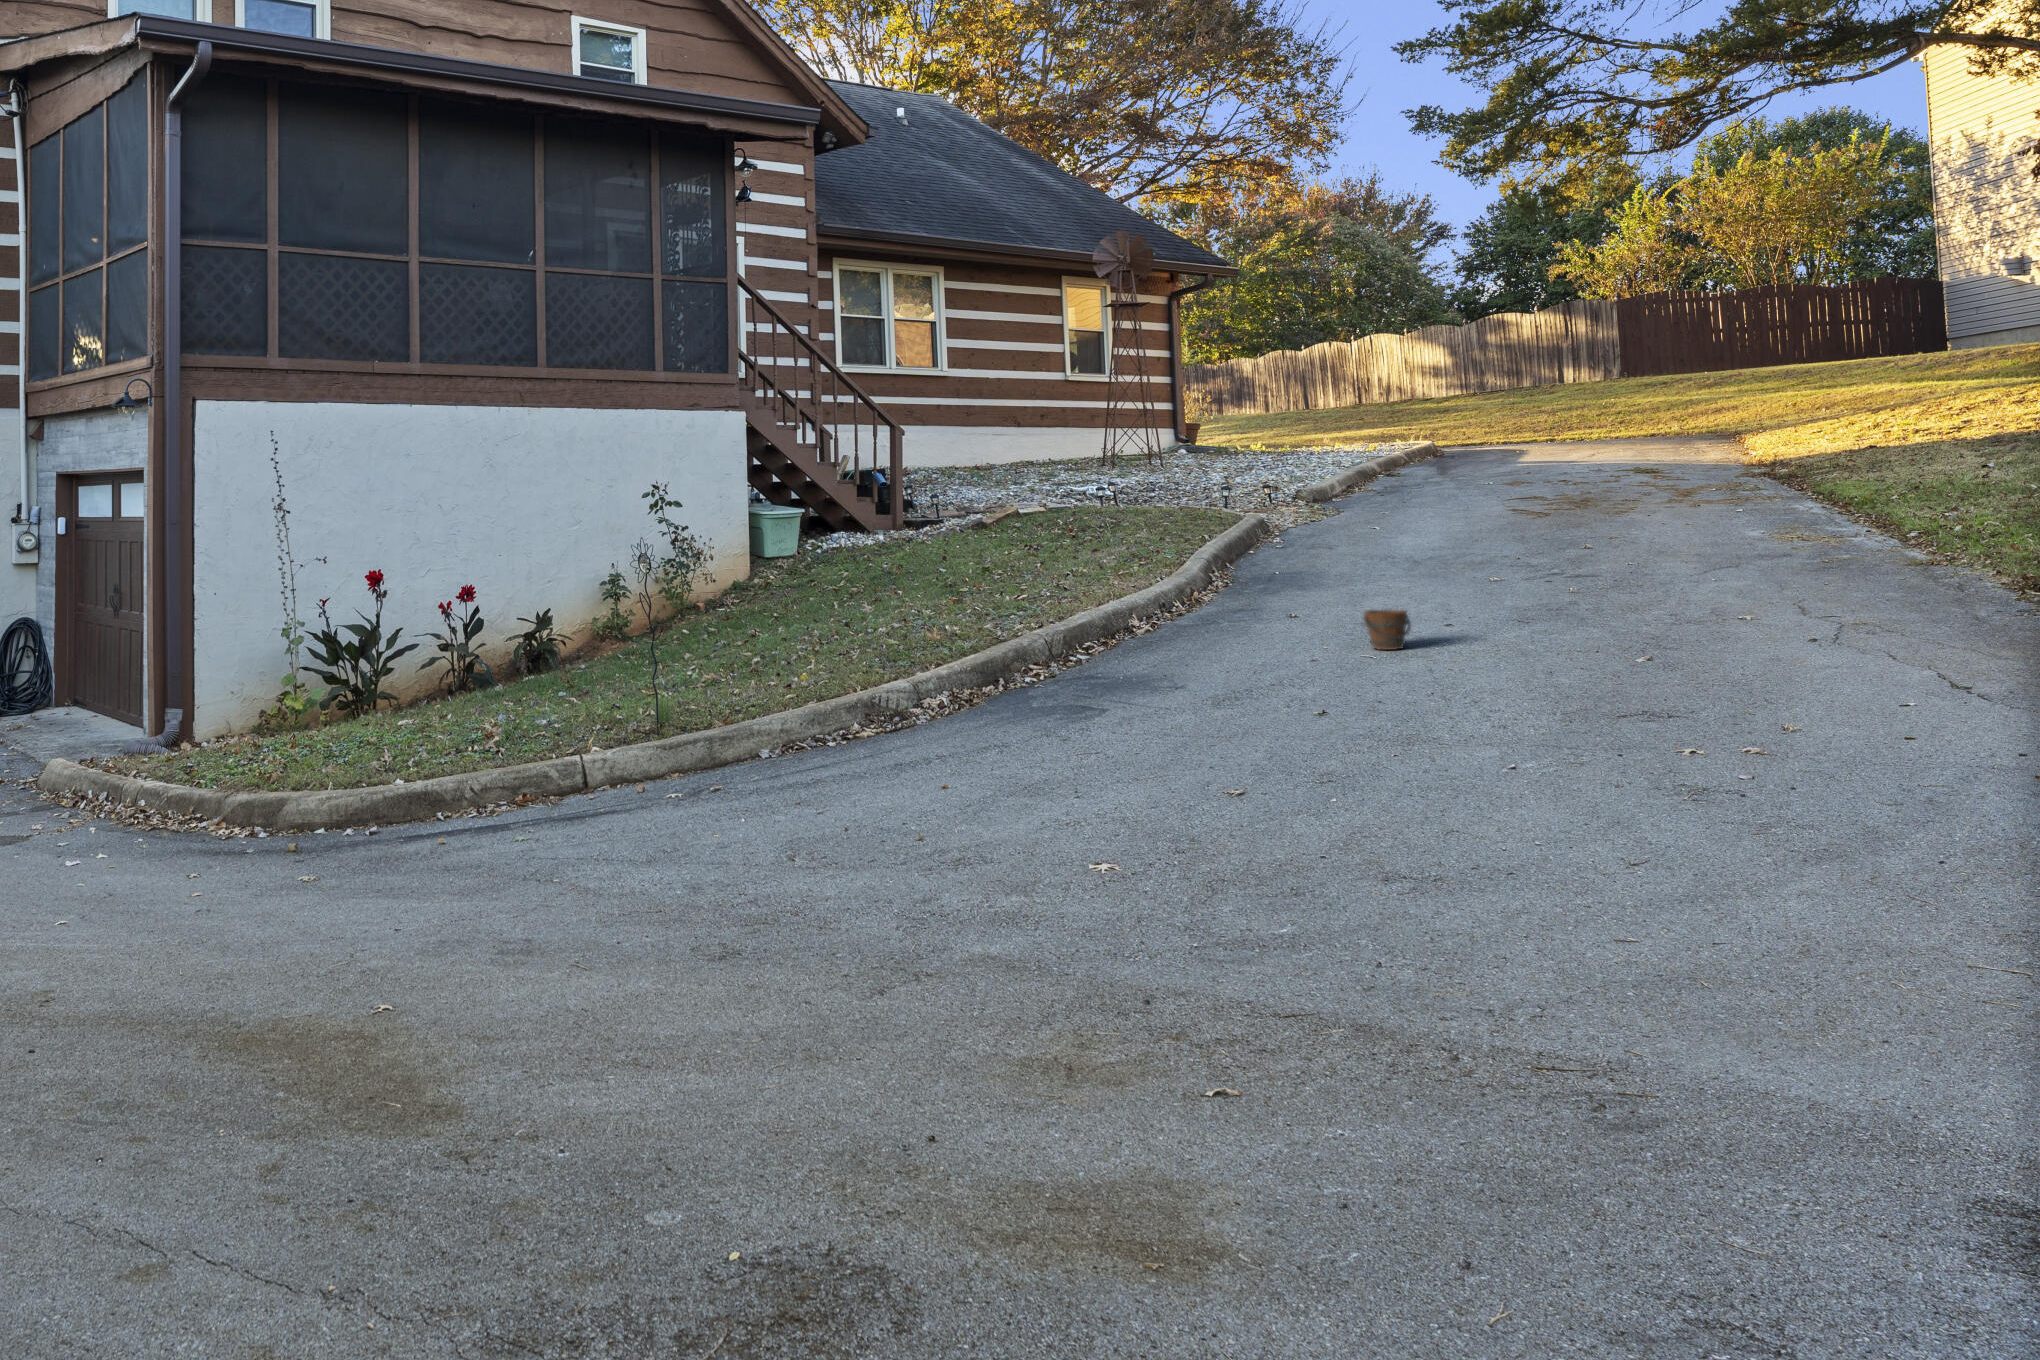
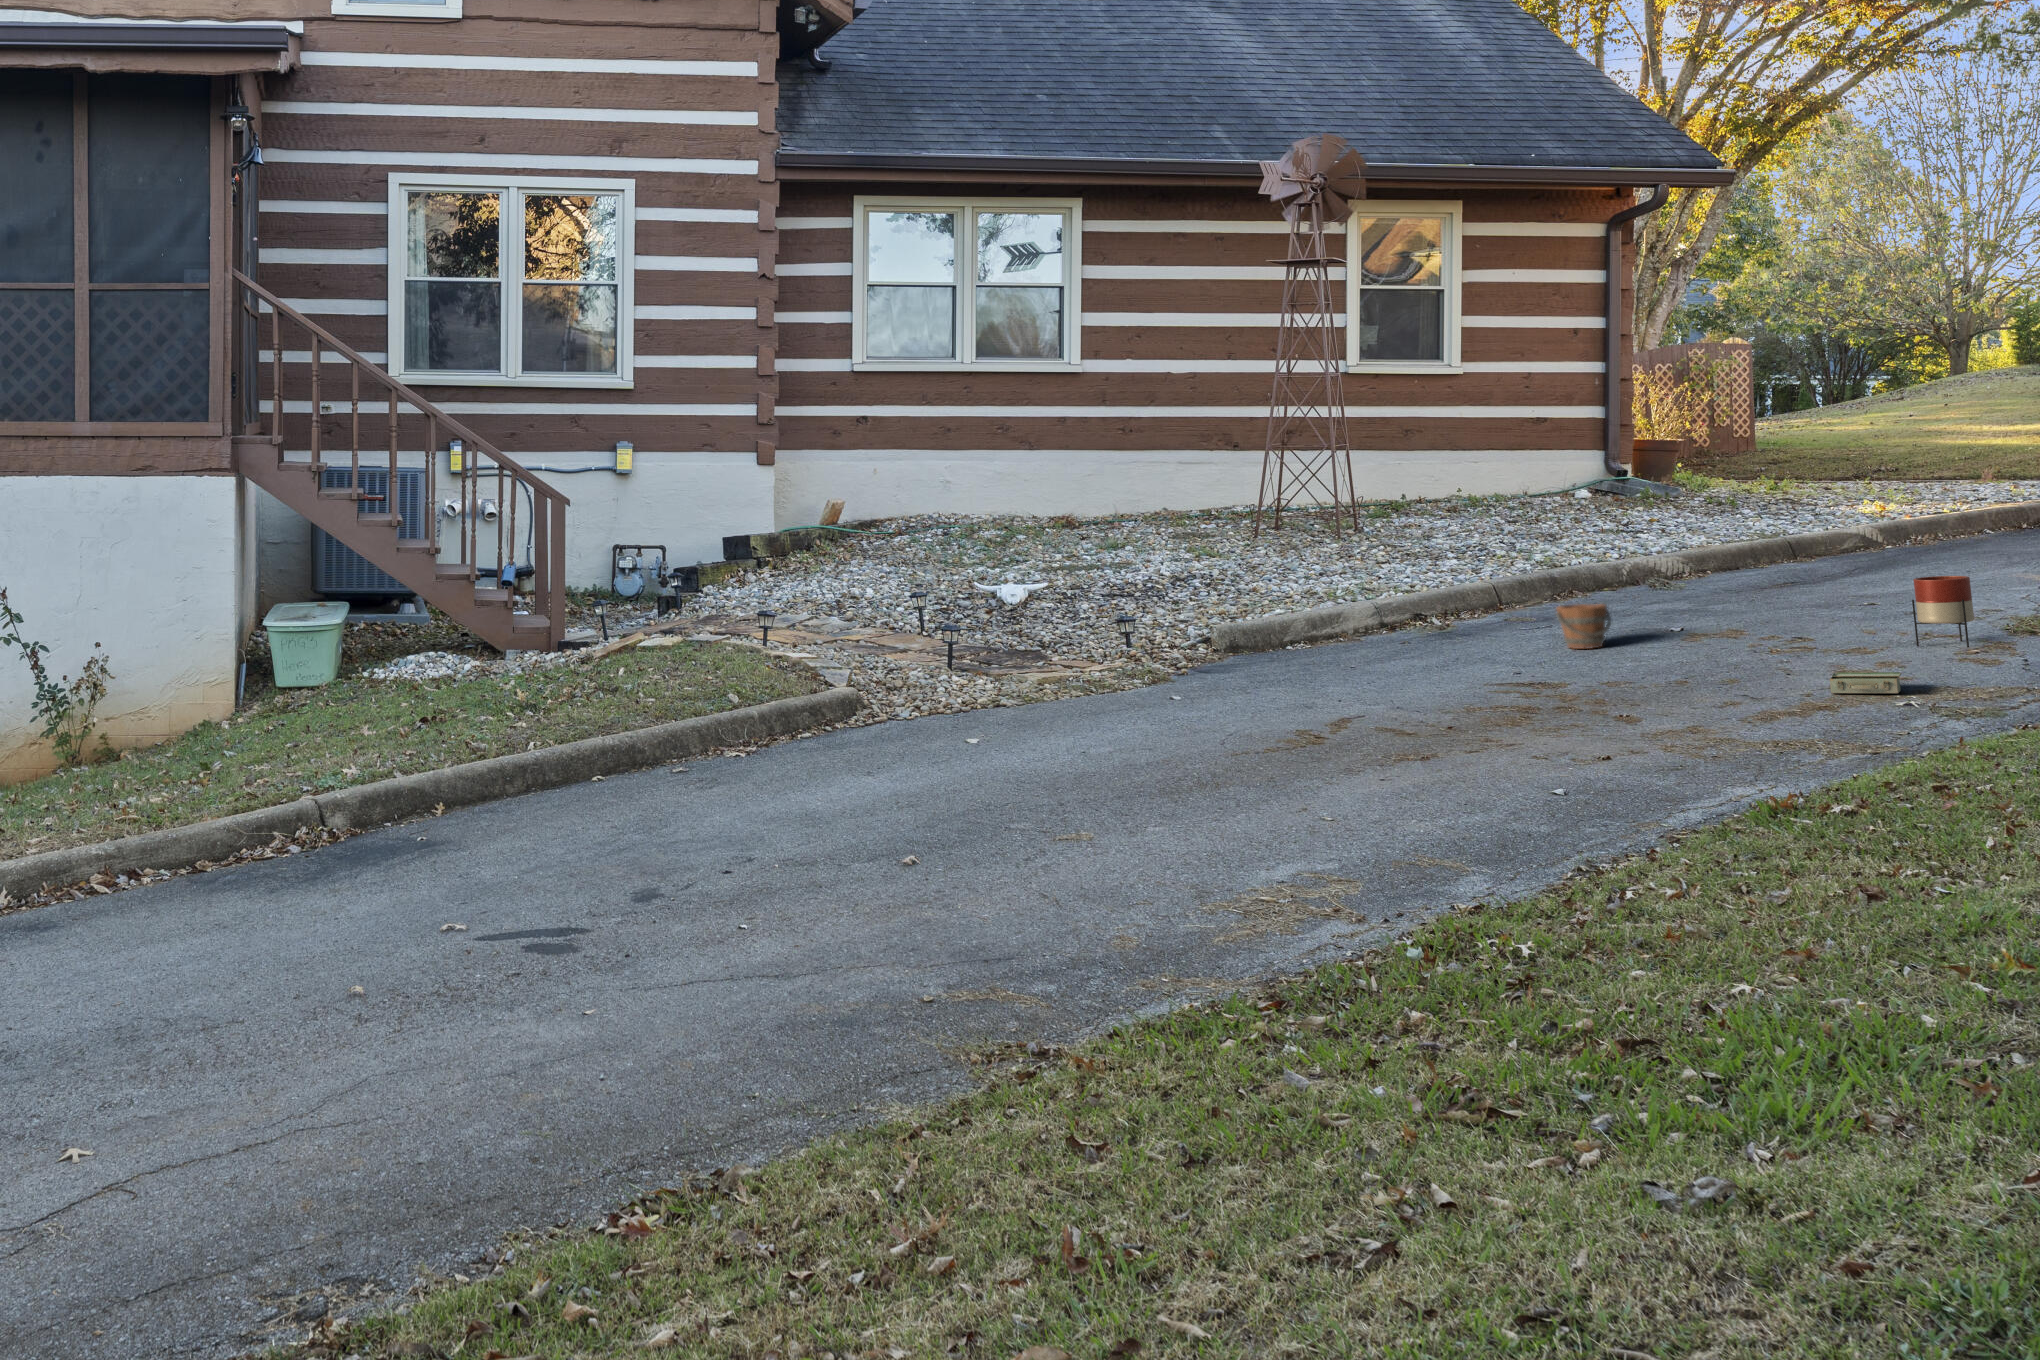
planter: none [1667,594,1719,658] -> present [1912,576,1974,647]
toolbox: none [1597,677,1658,697] -> present [1830,672,1902,693]

